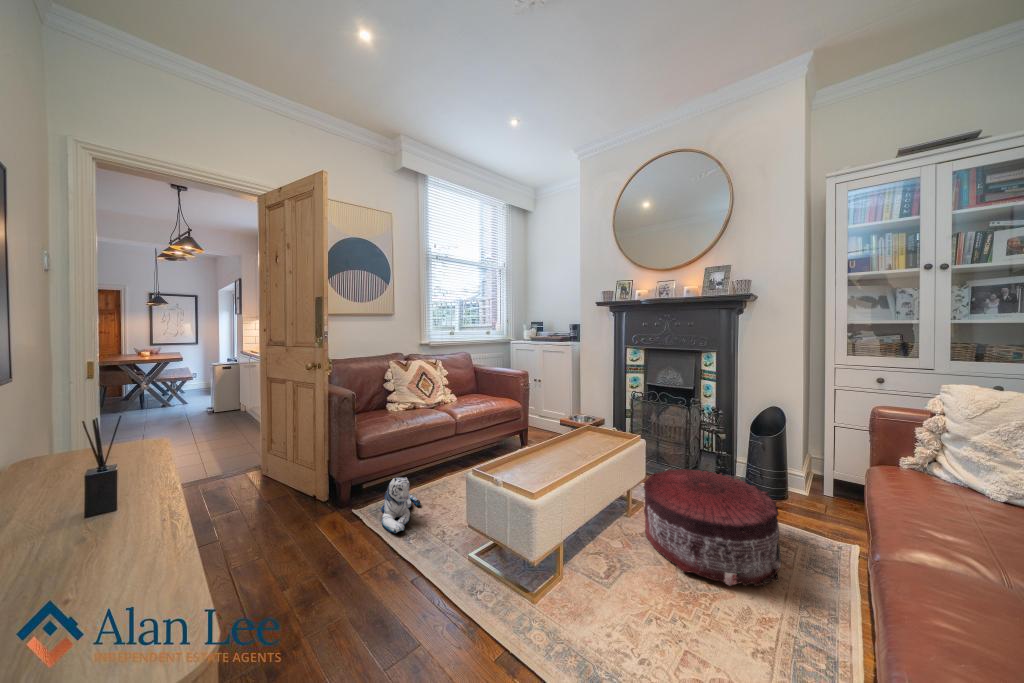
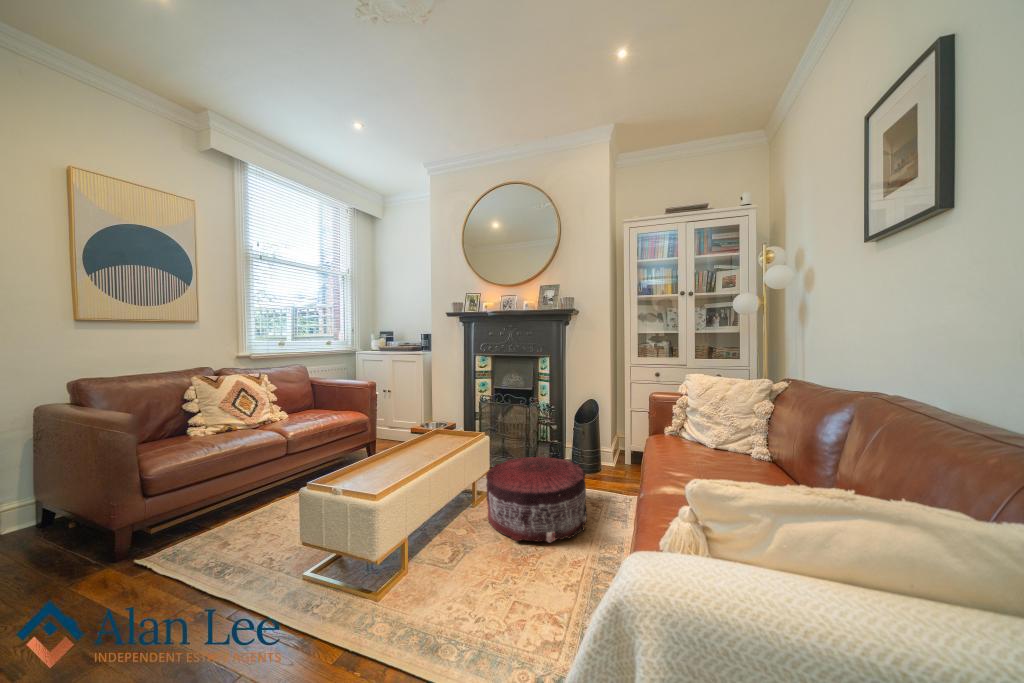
plush toy: present [381,477,420,533] -> none [180,509,240,576]

